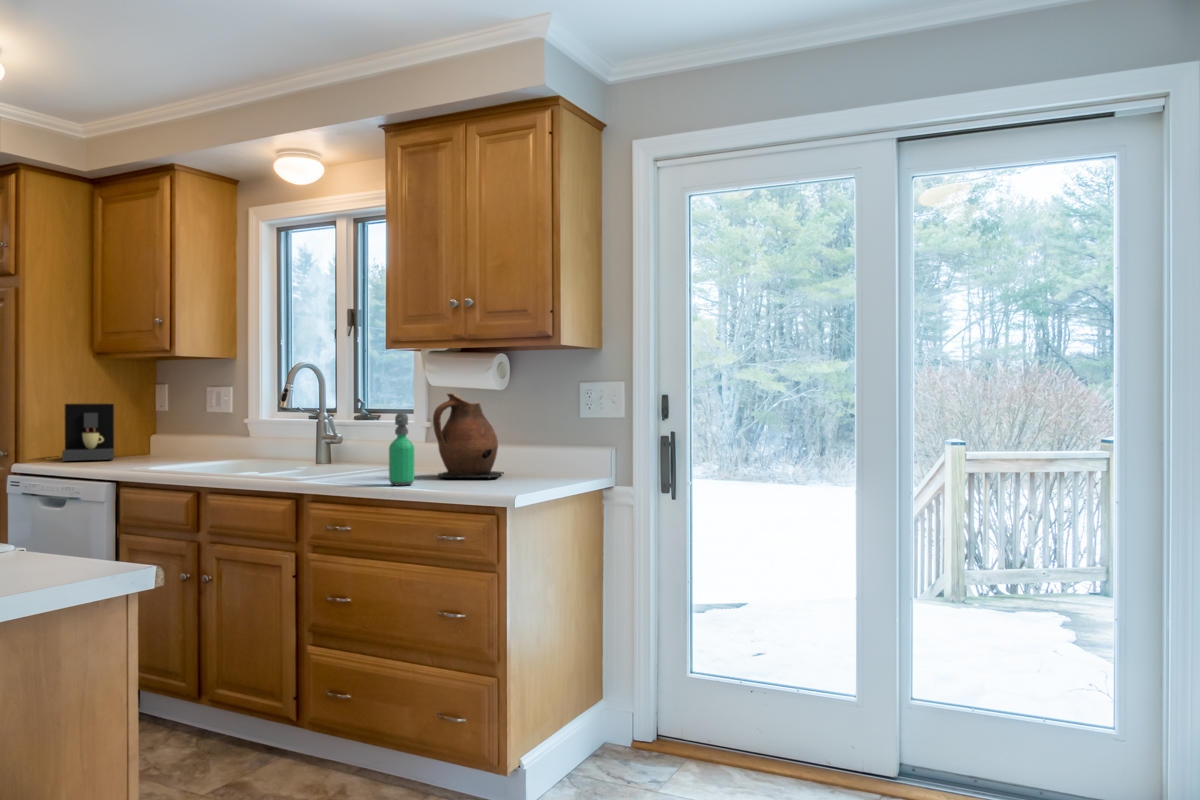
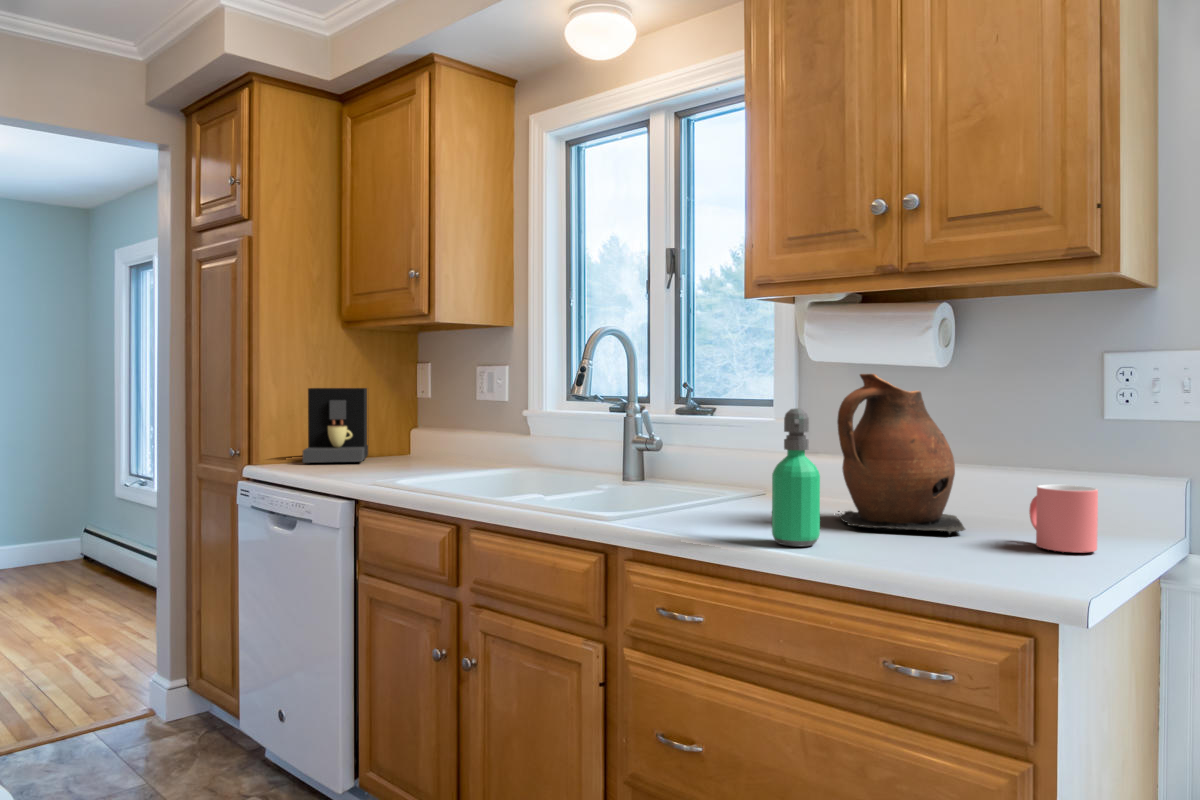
mug: none [526,450,553,482] -> present [1029,485,1098,553]

